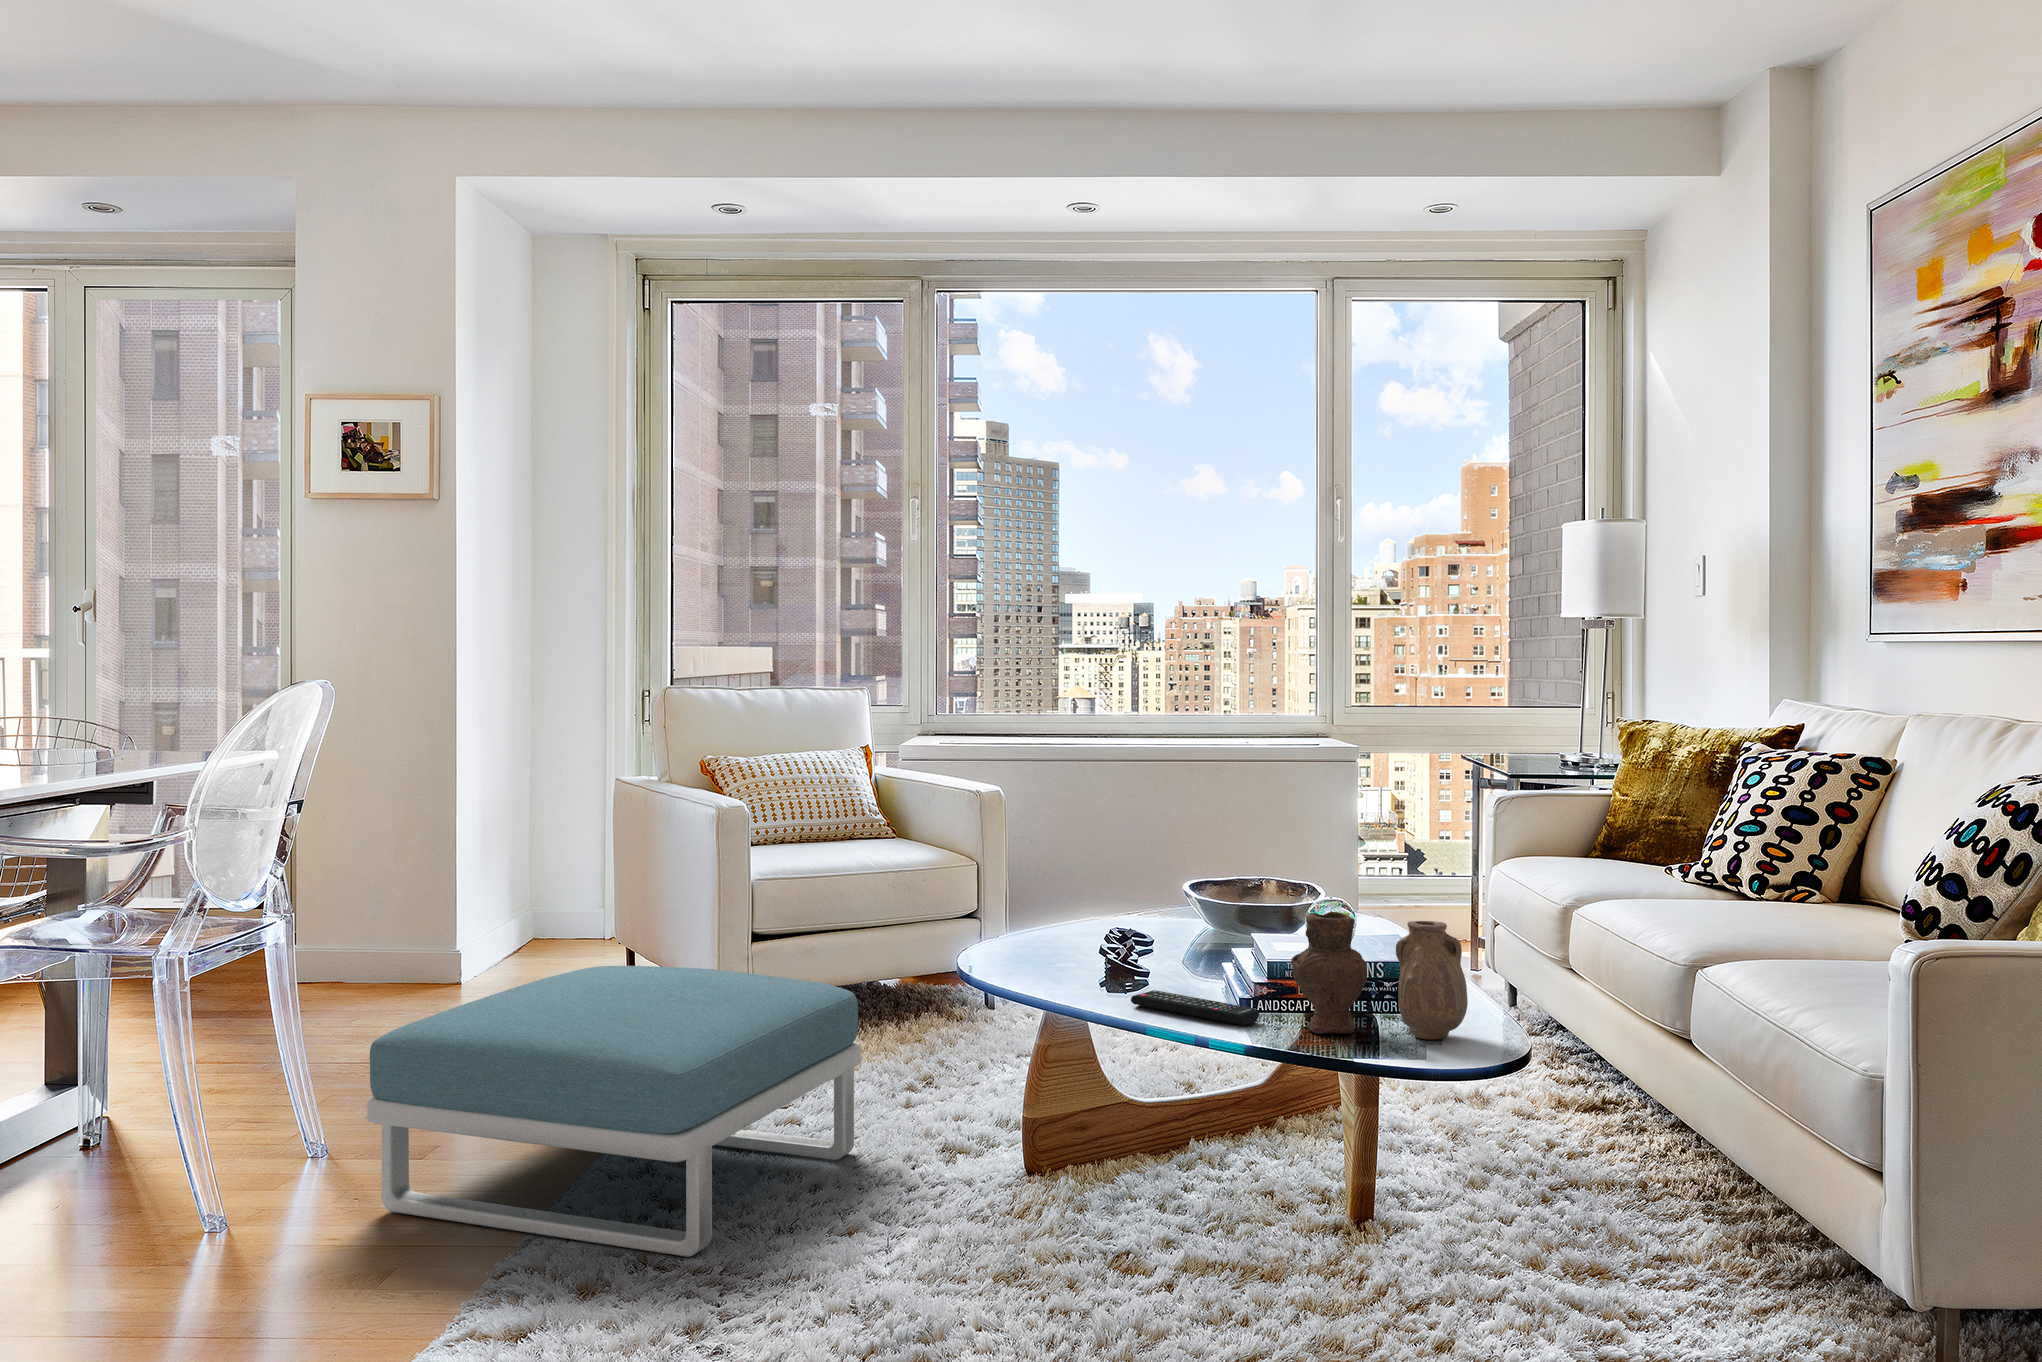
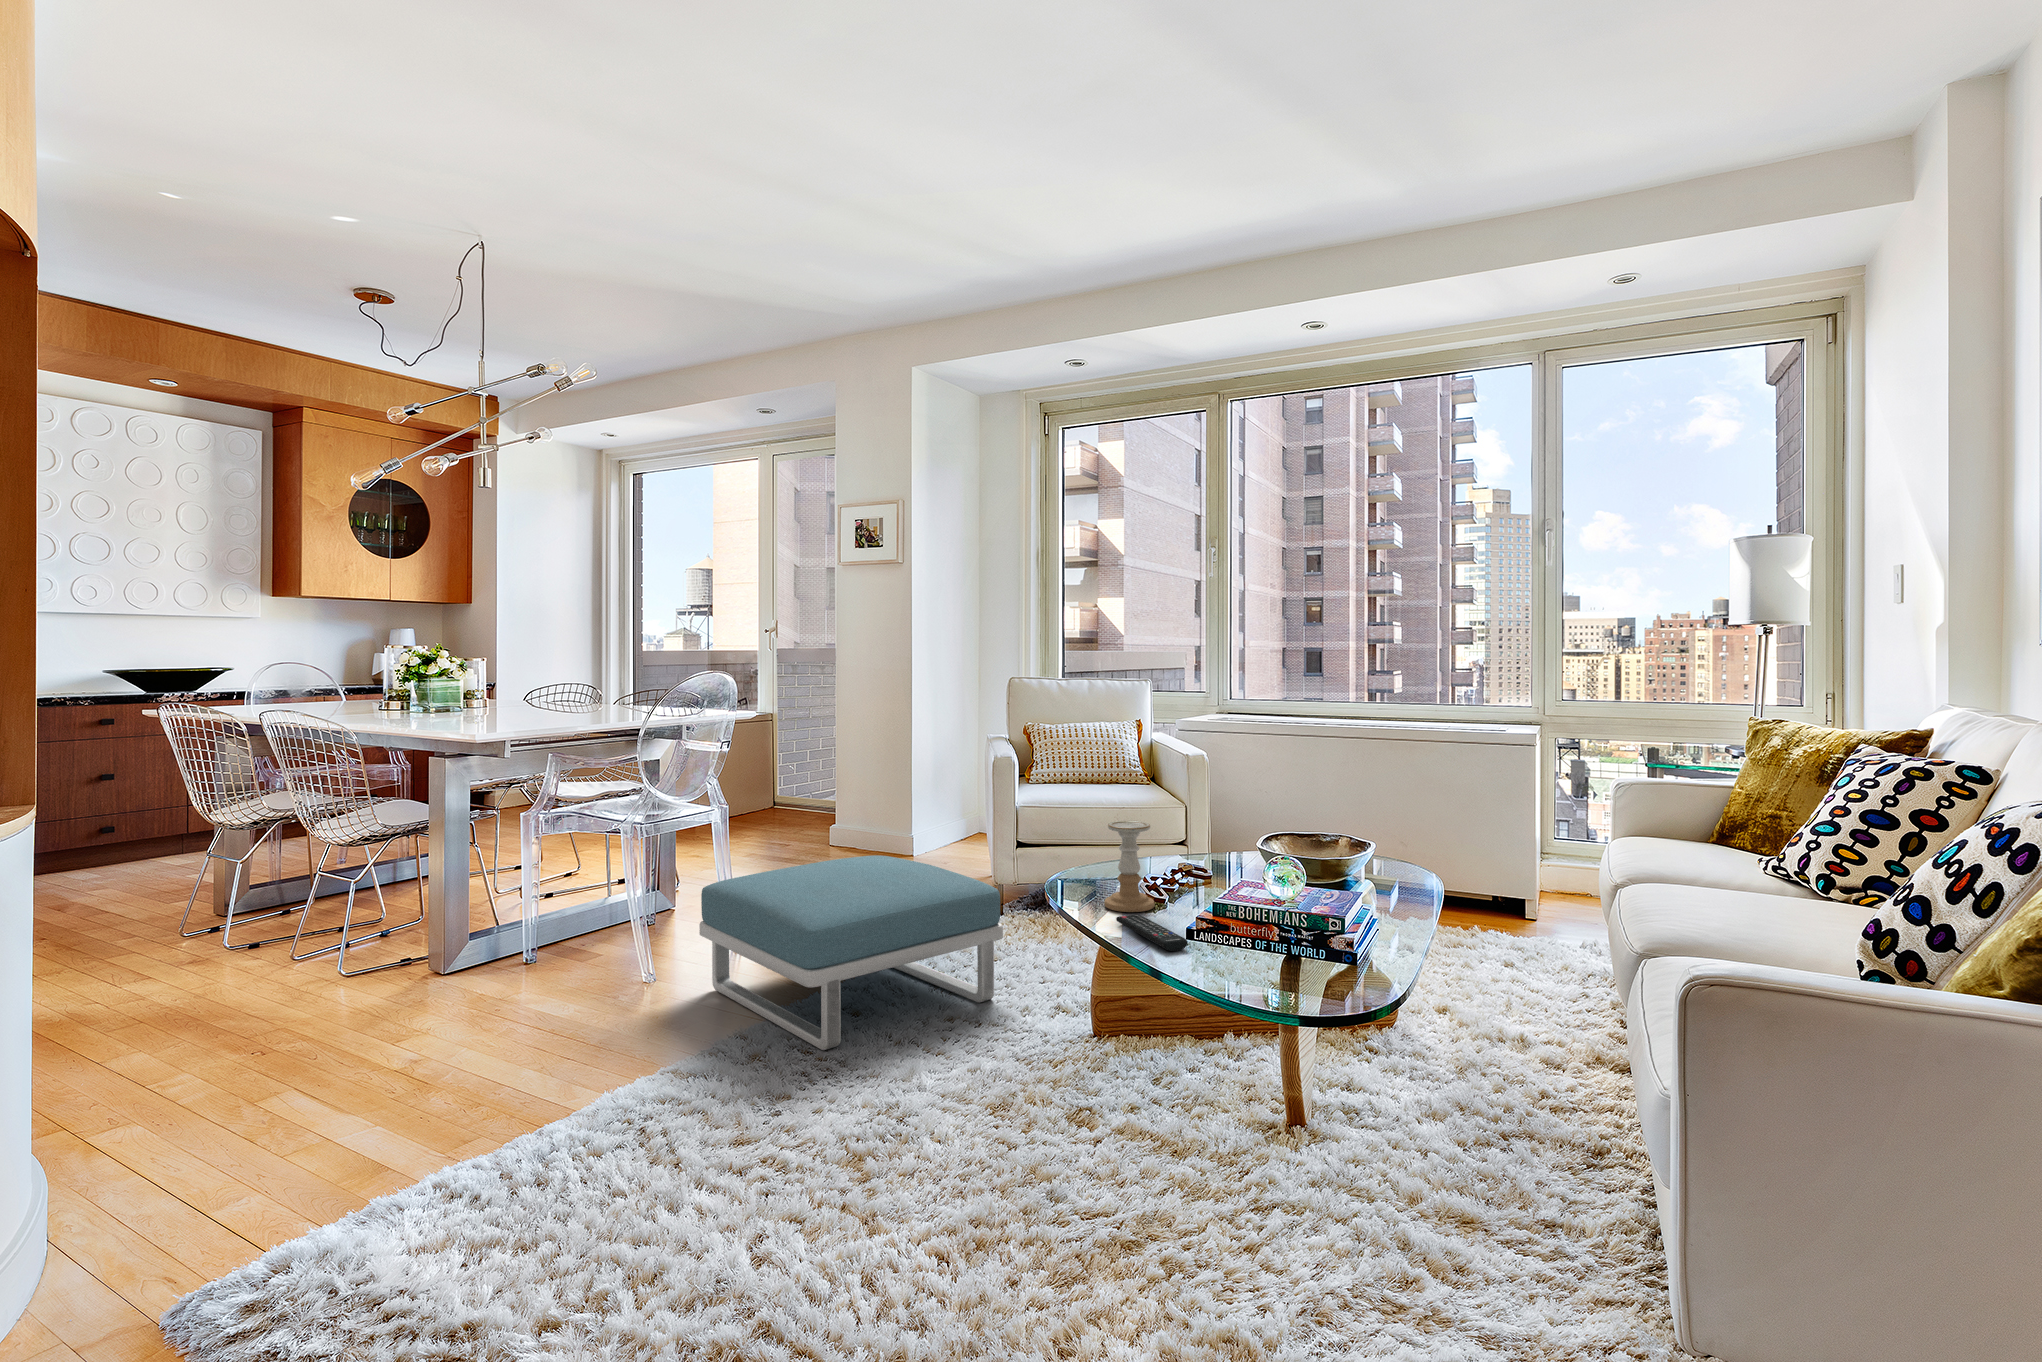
candle holder: none [1075,871,1142,992] -> present [1104,821,1155,912]
vase: present [1291,912,1468,1039] -> none [1200,869,1332,986]

